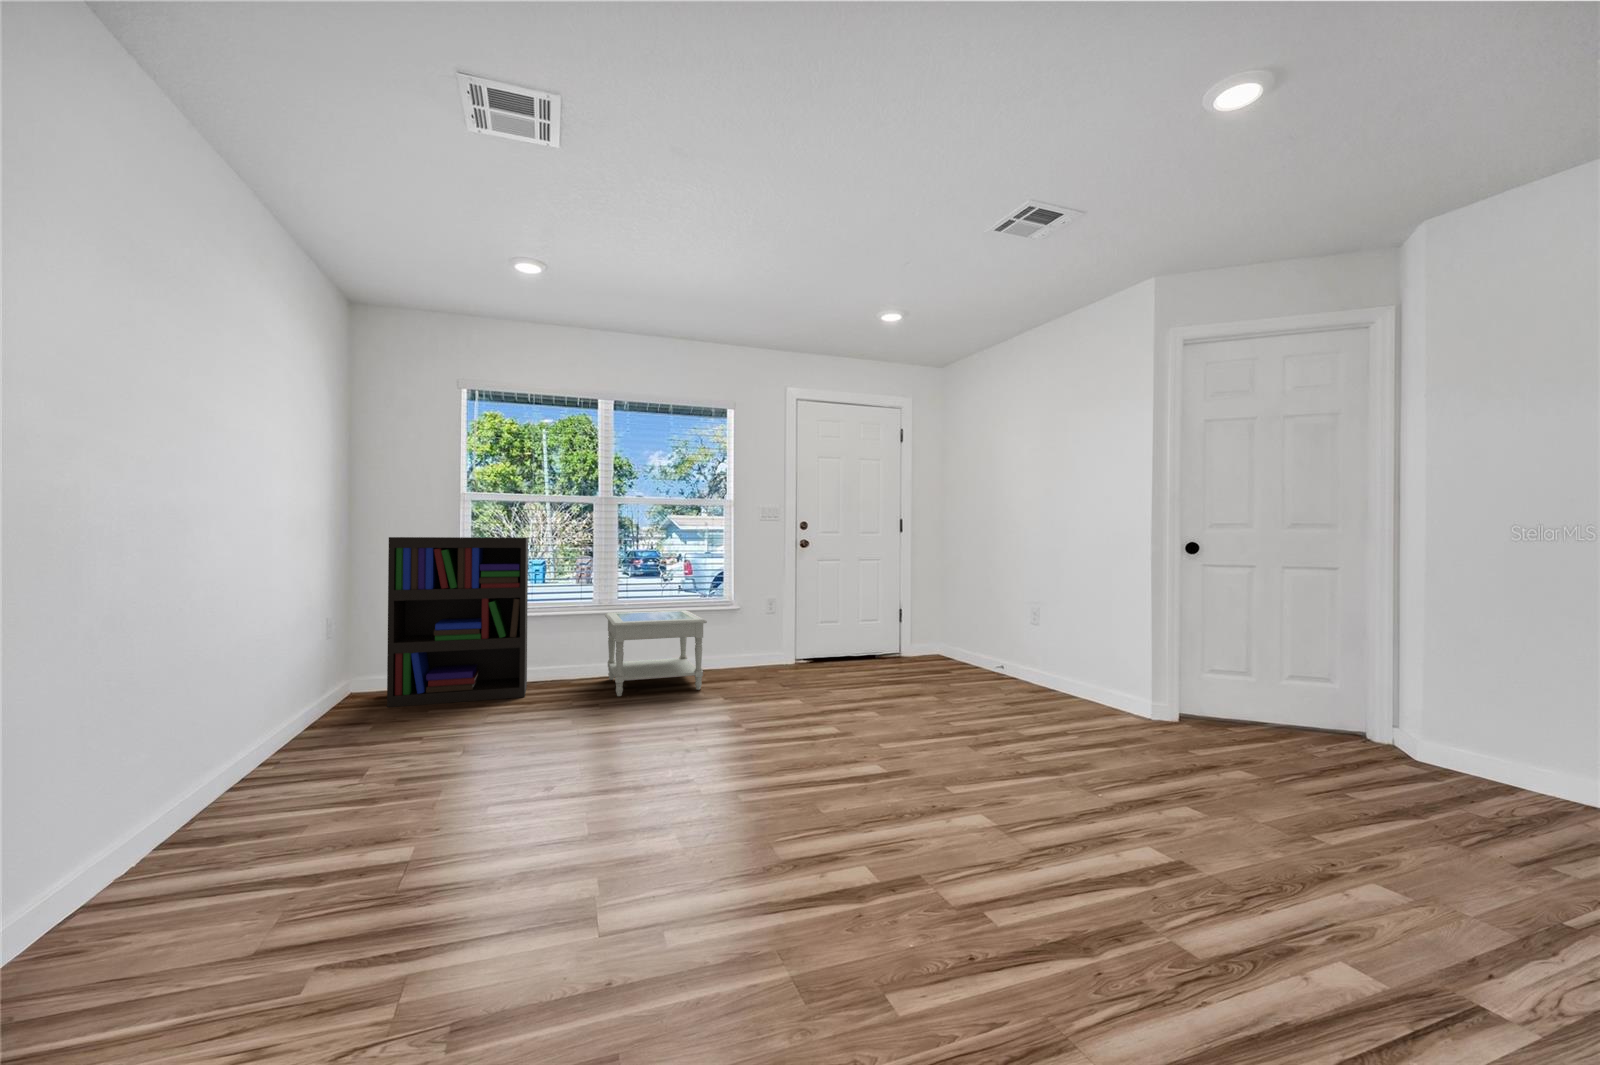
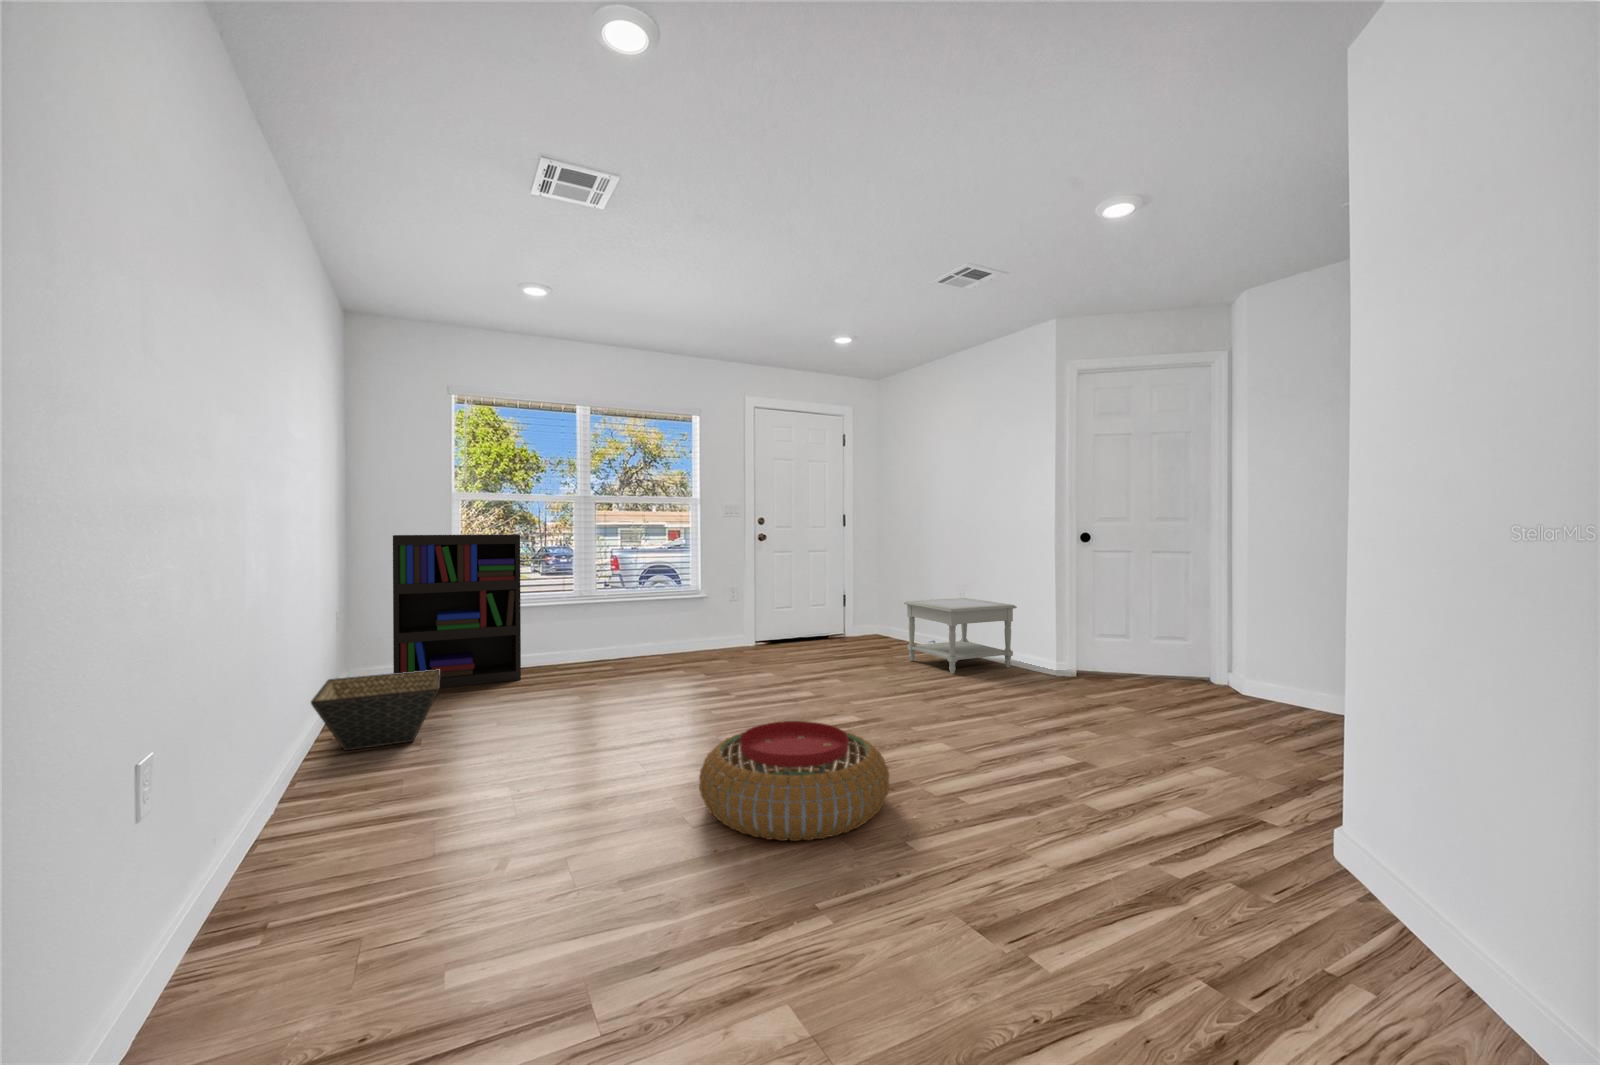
side table: present [605,610,707,696] -> present [904,598,1017,674]
basket: none [236,687,409,780] -> present [311,669,440,751]
pouf: none [617,785,880,978] -> present [699,721,889,841]

